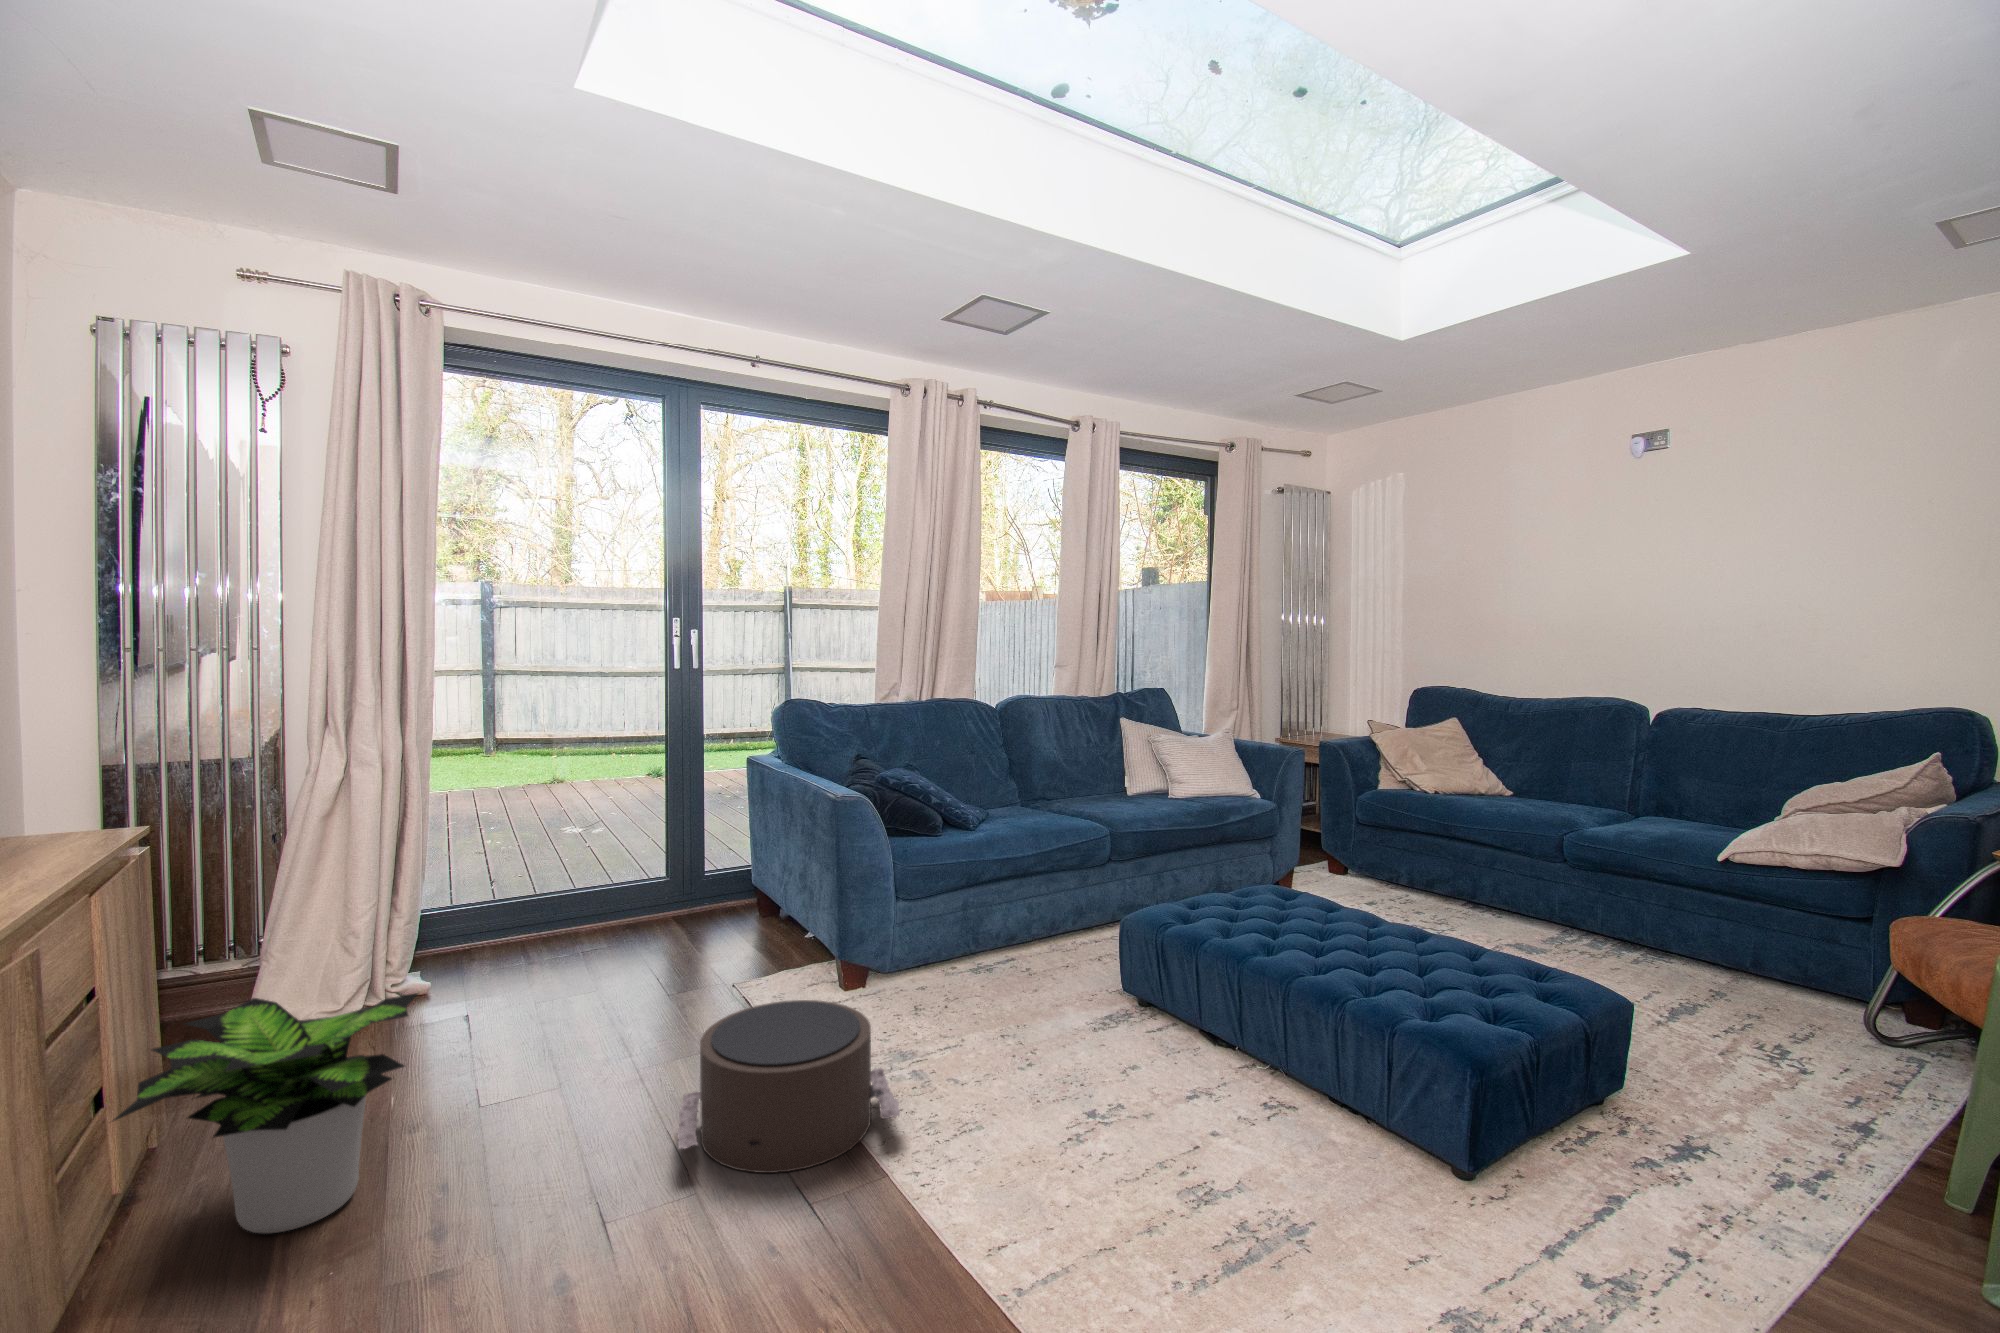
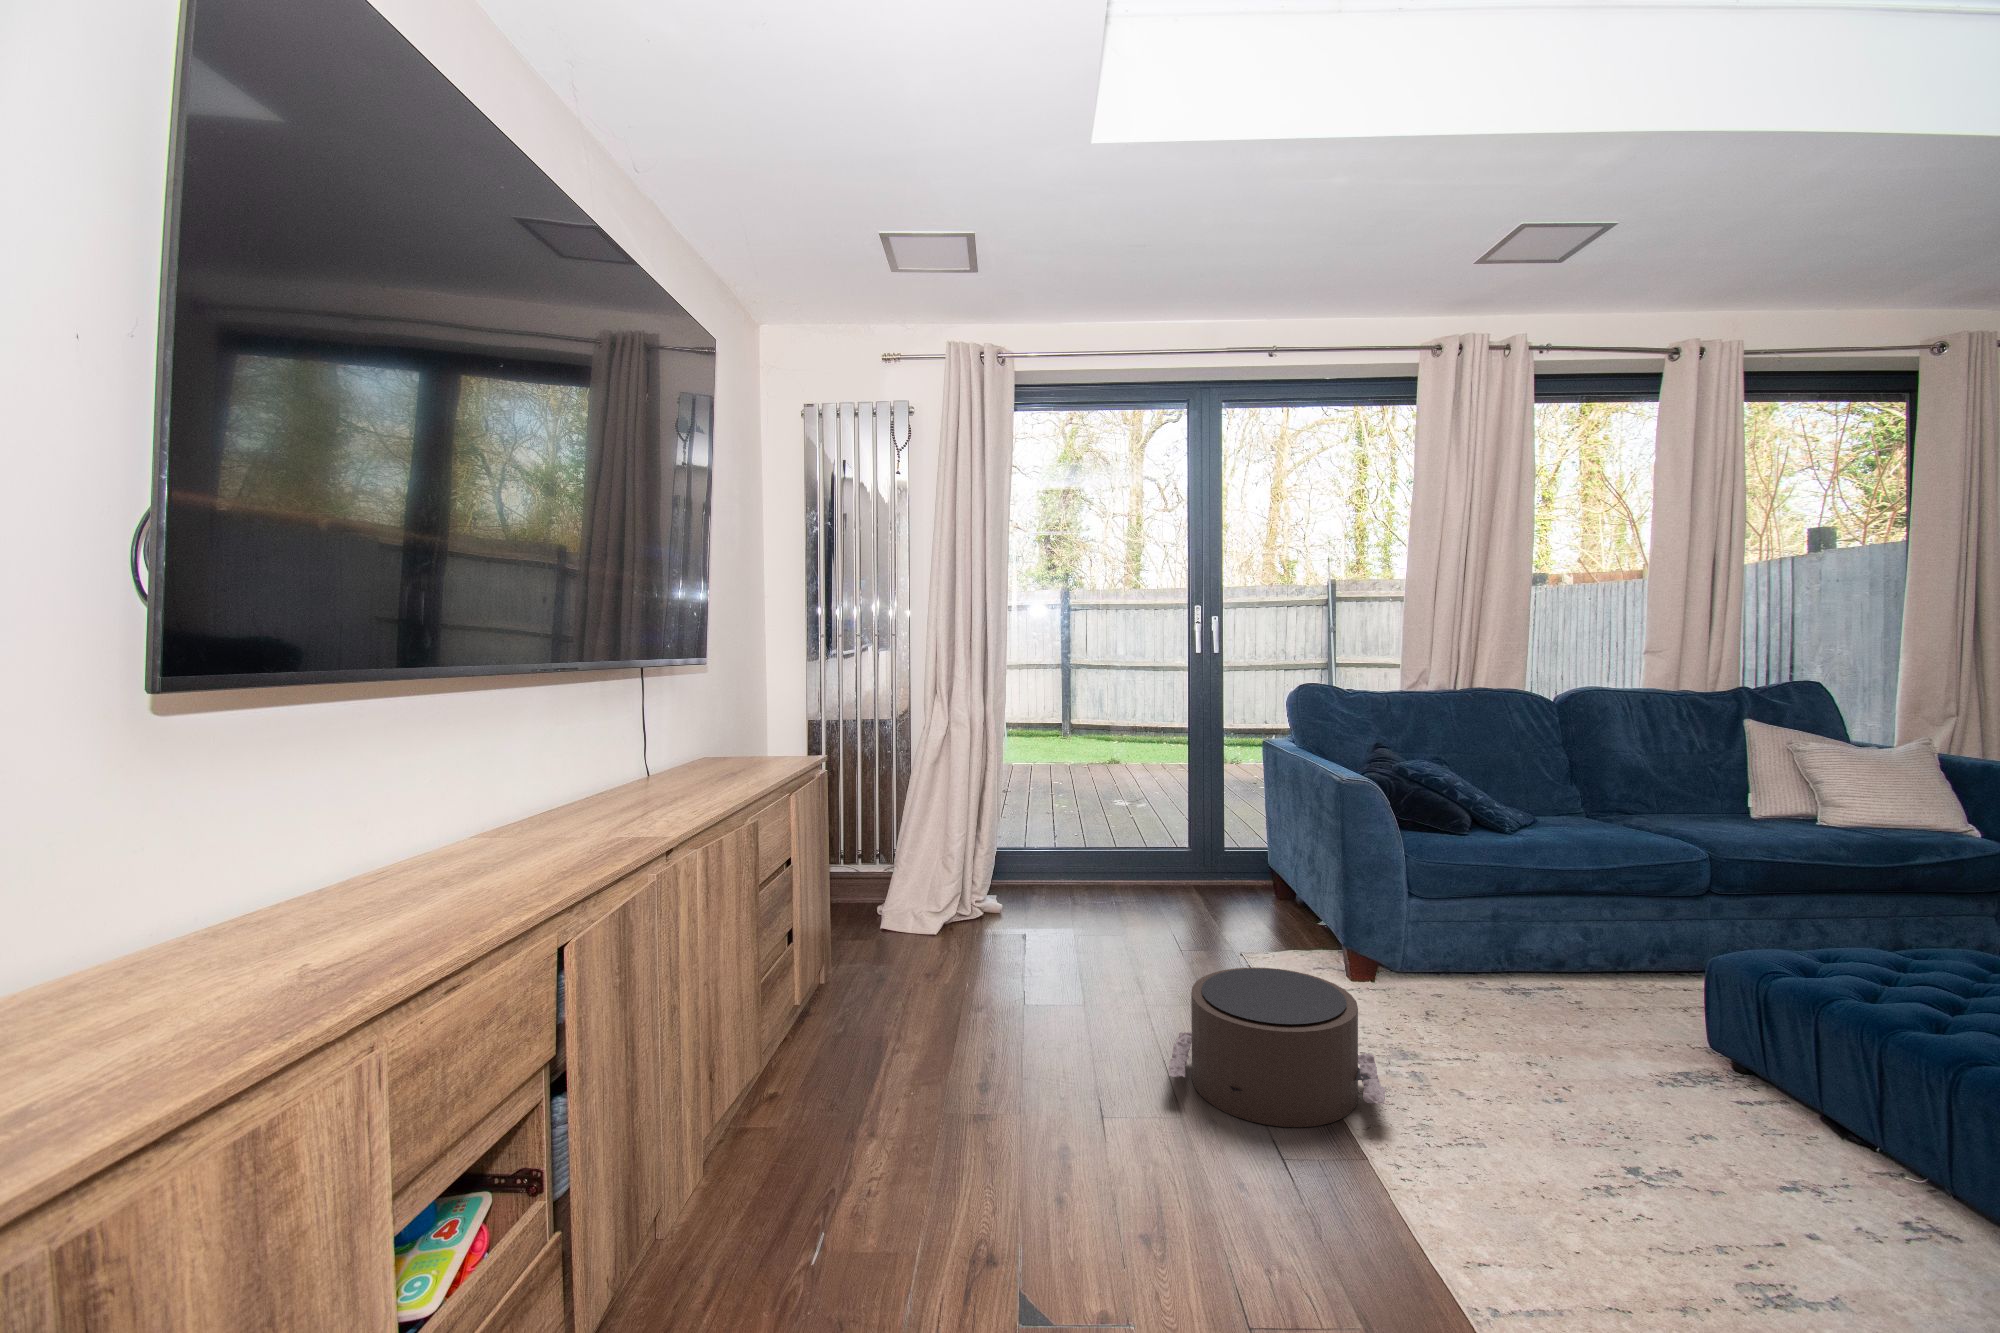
potted plant: present [113,993,417,1234] -> none [803,887,981,1058]

